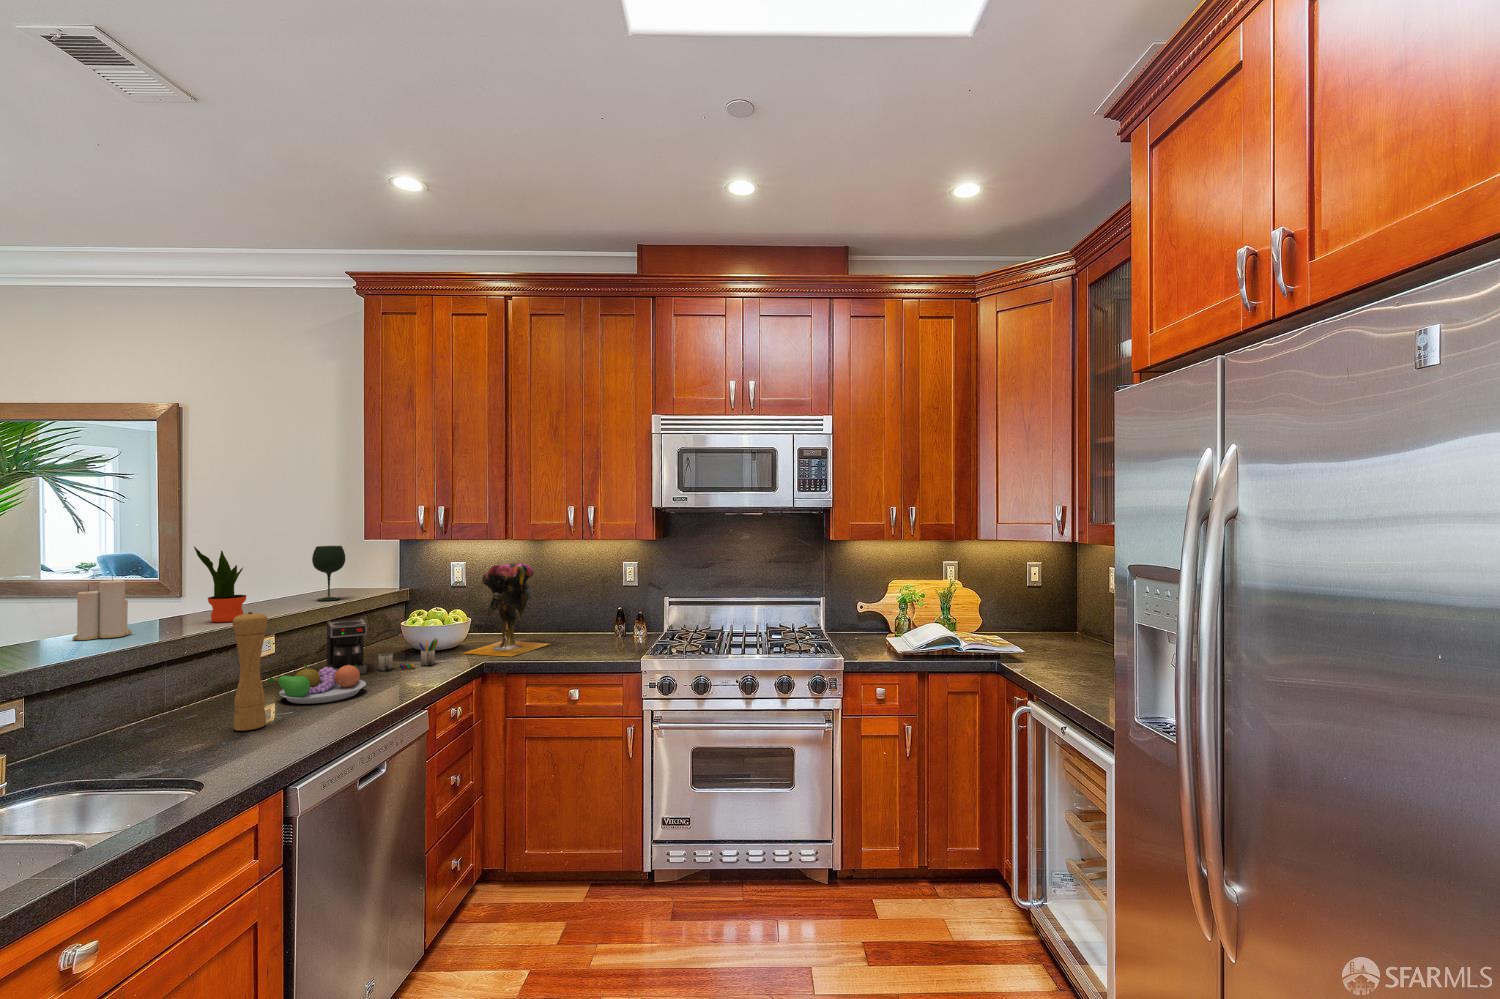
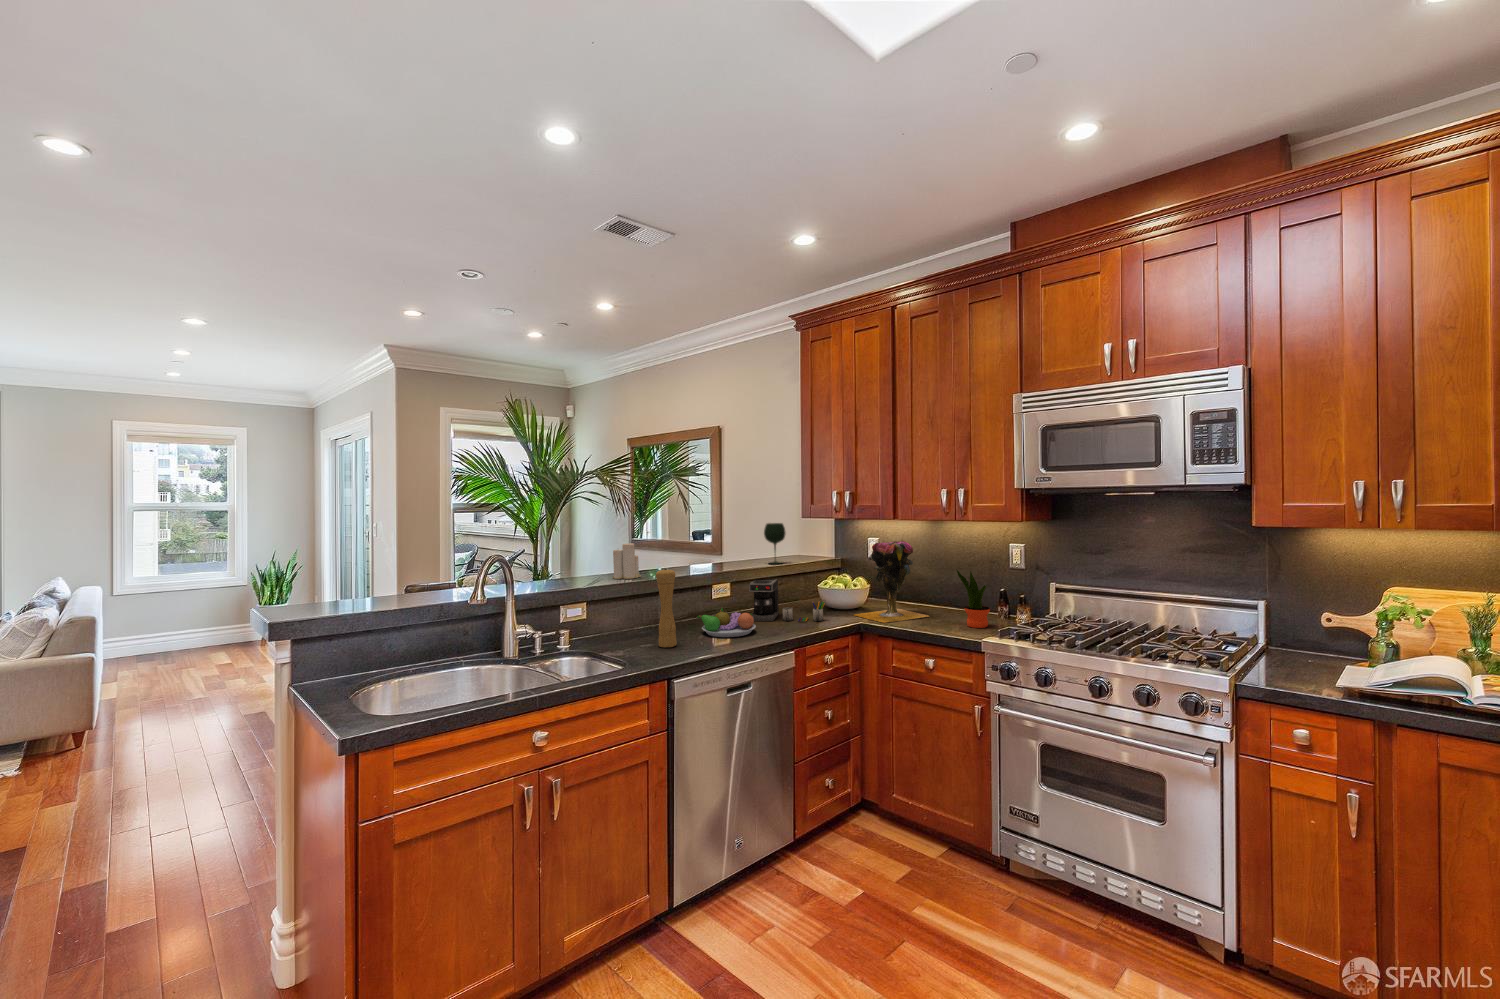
potted plant: present [194,547,246,622] -> present [957,570,990,628]

